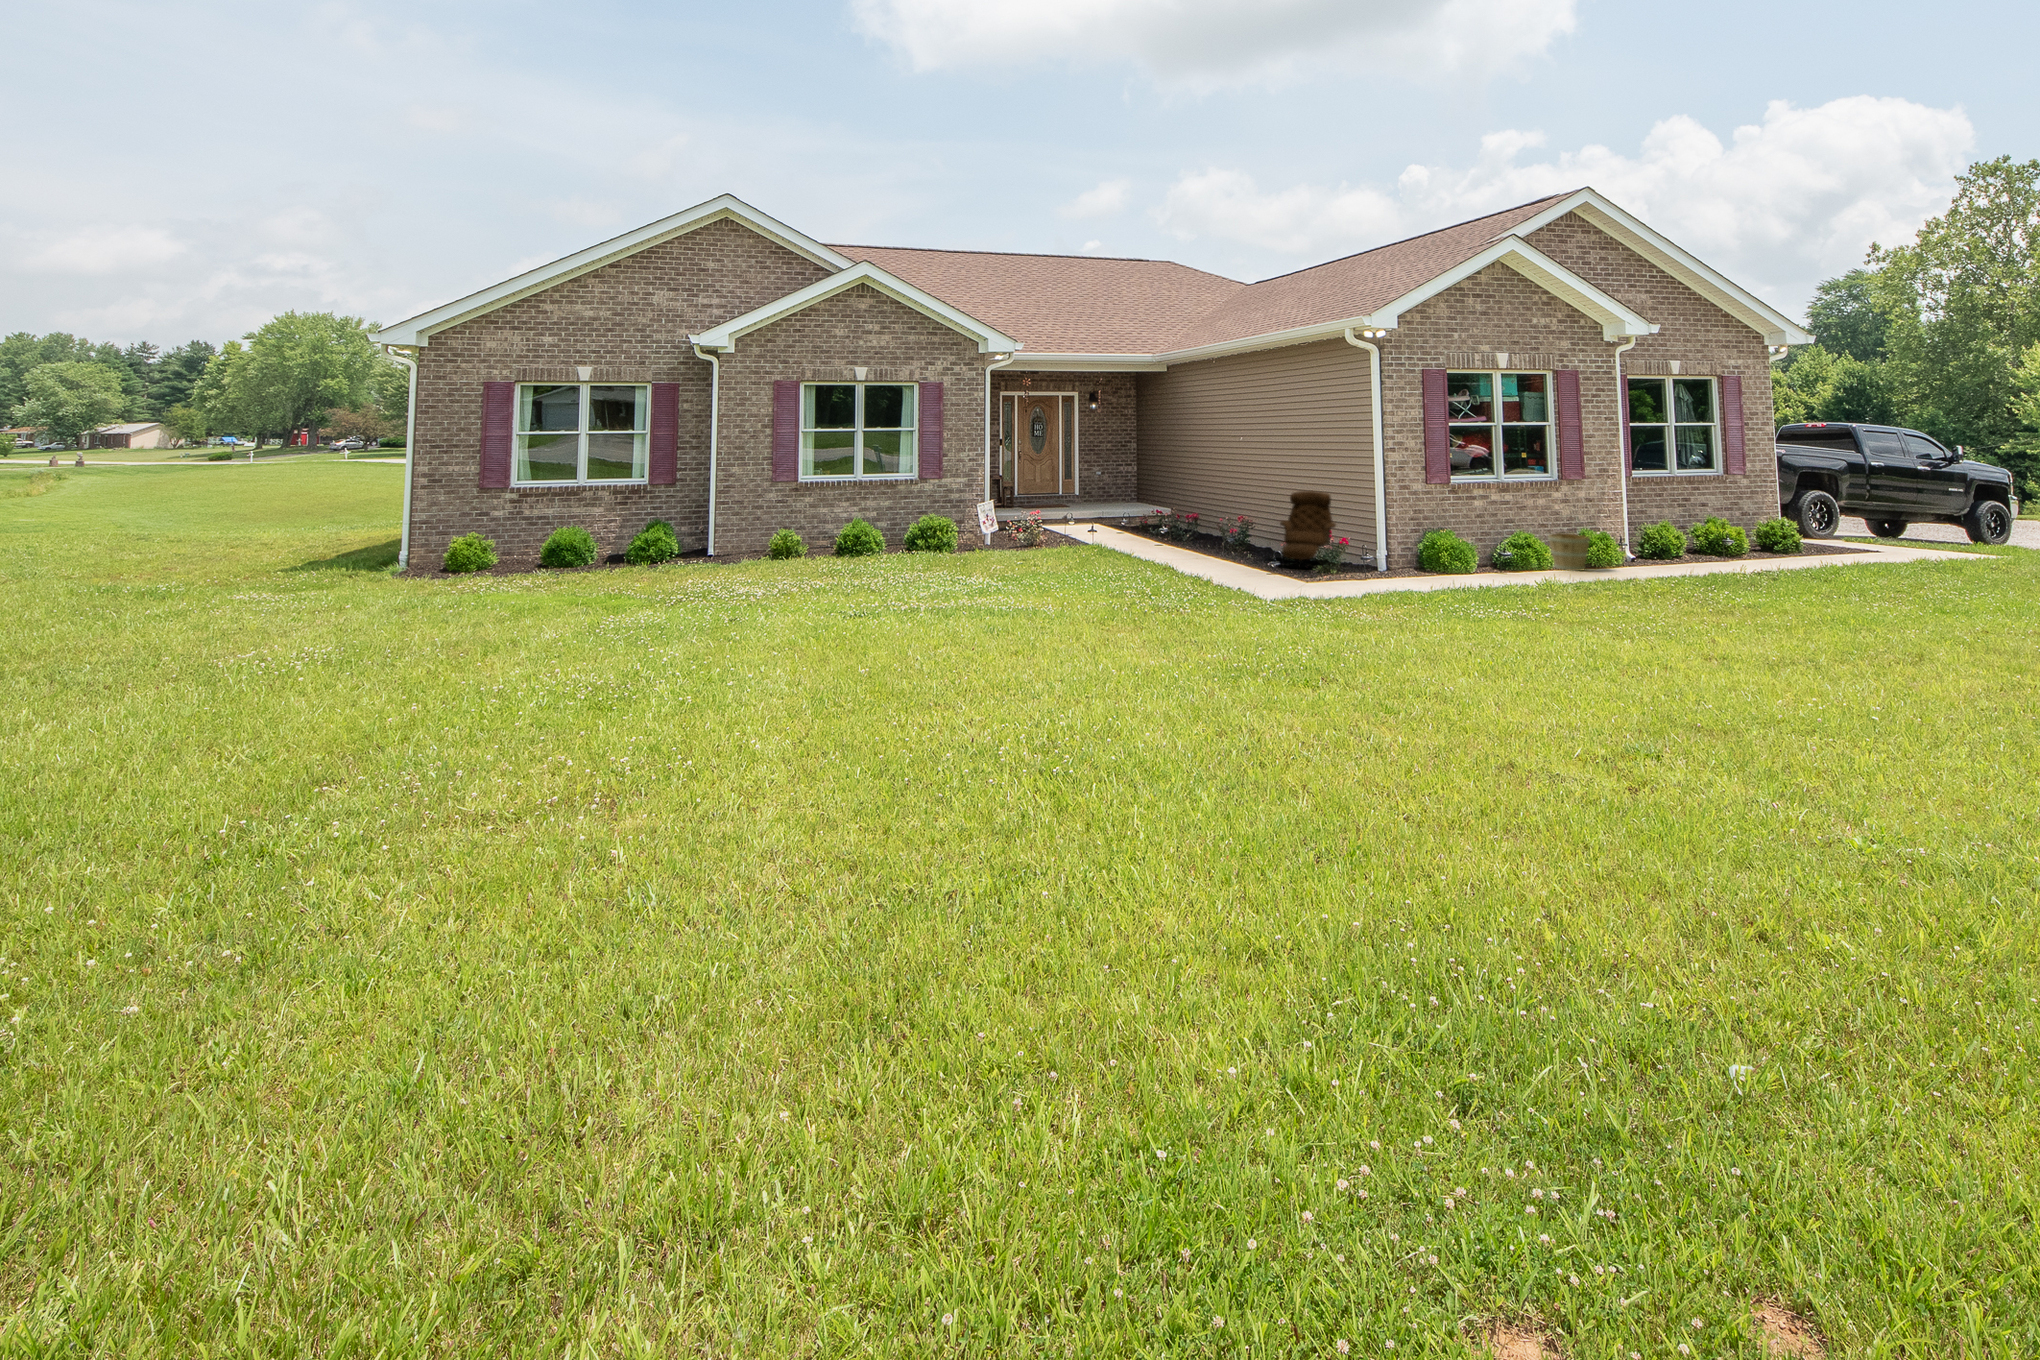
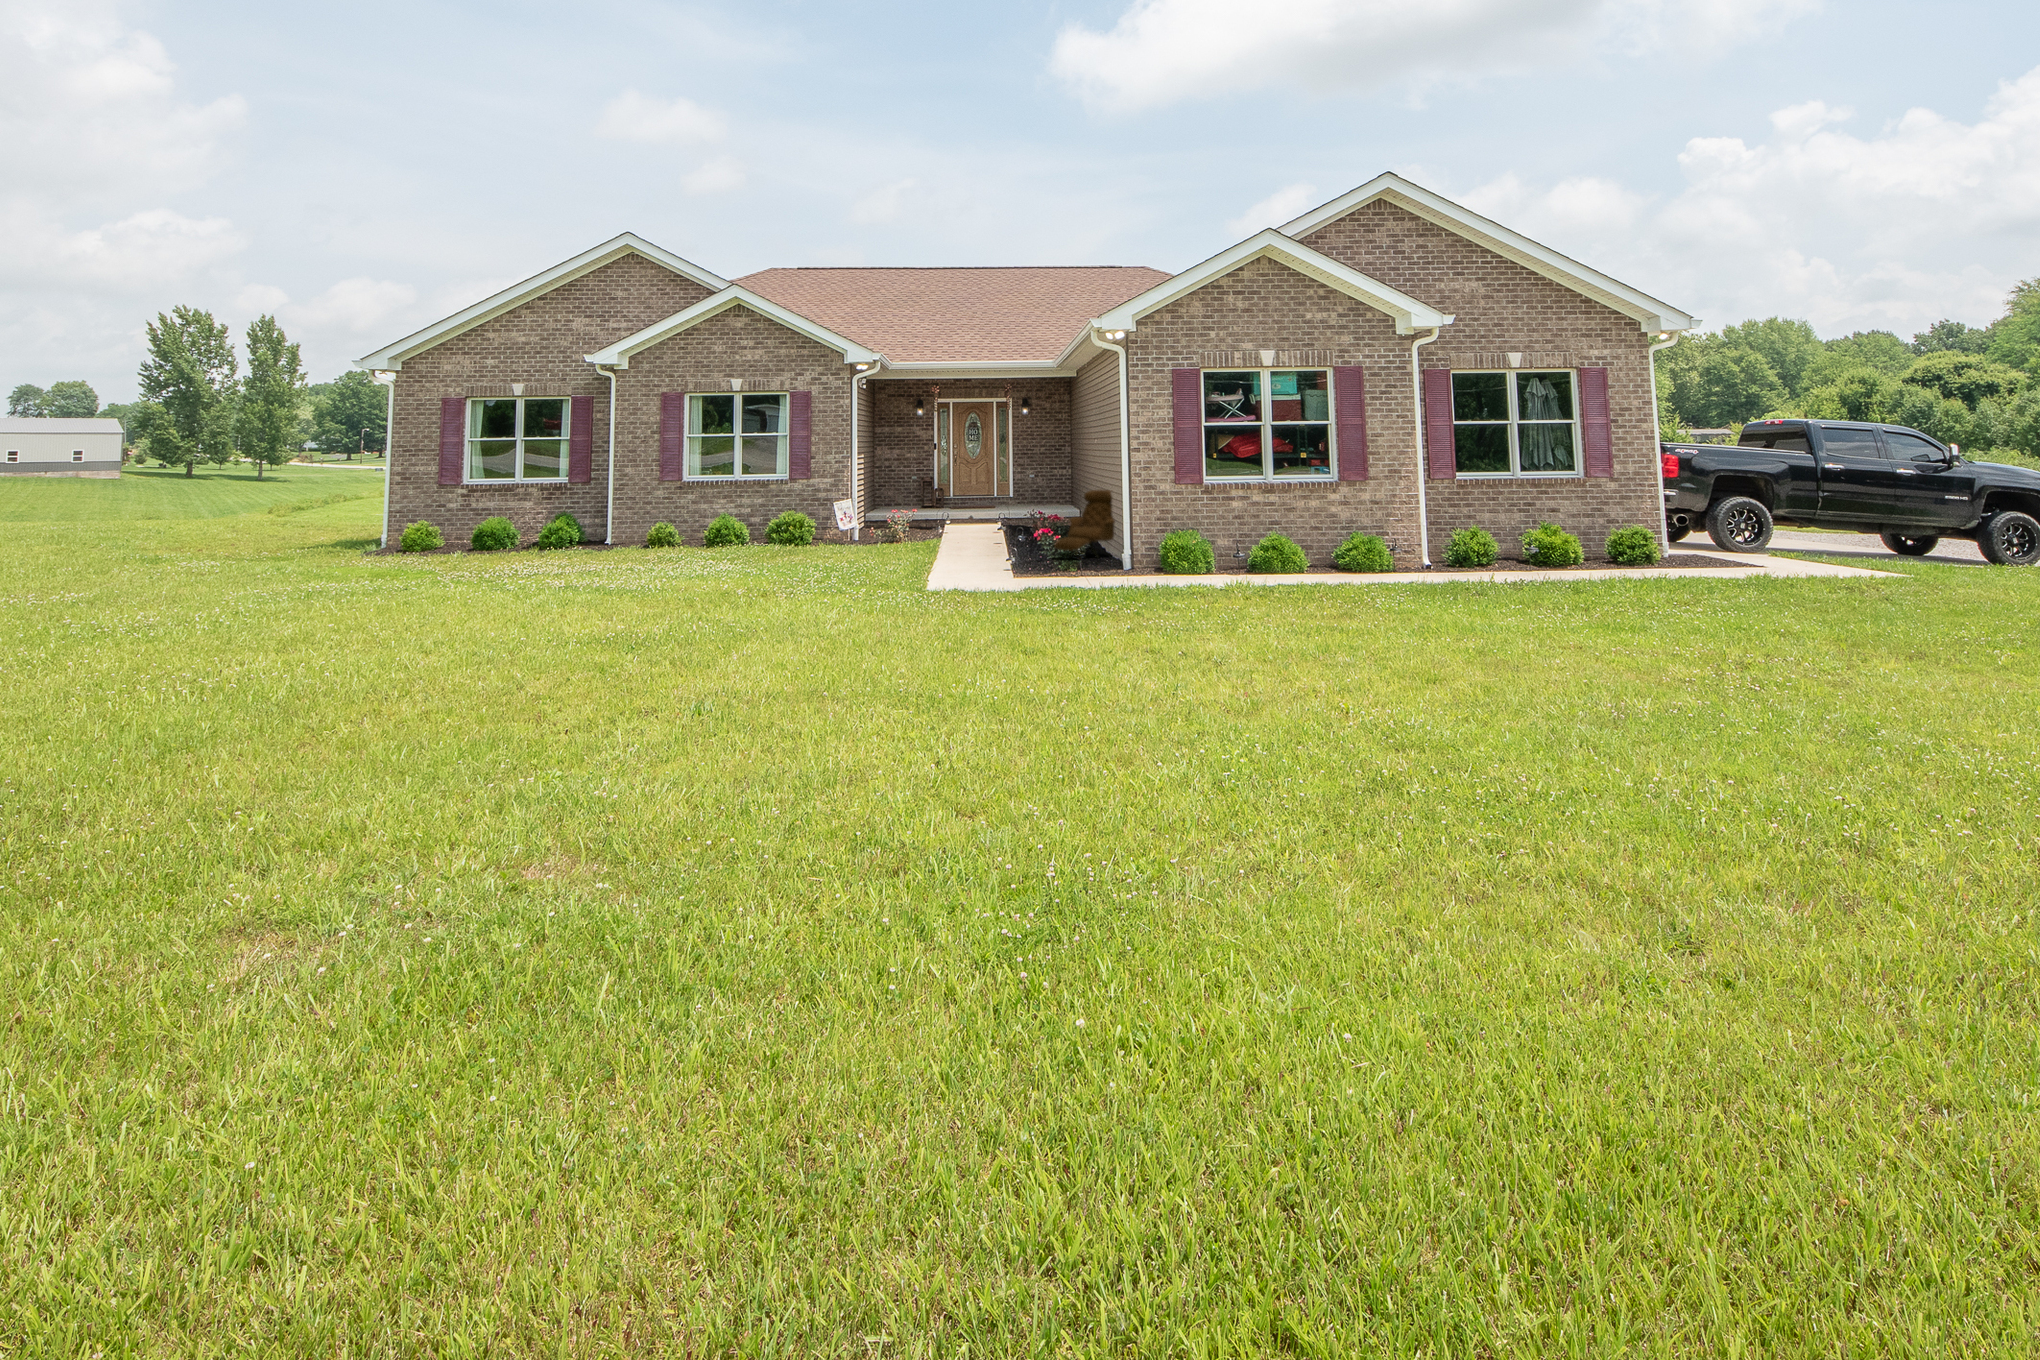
wooden bucket: present [1548,533,1590,571] -> none [1312,530,1351,566]

